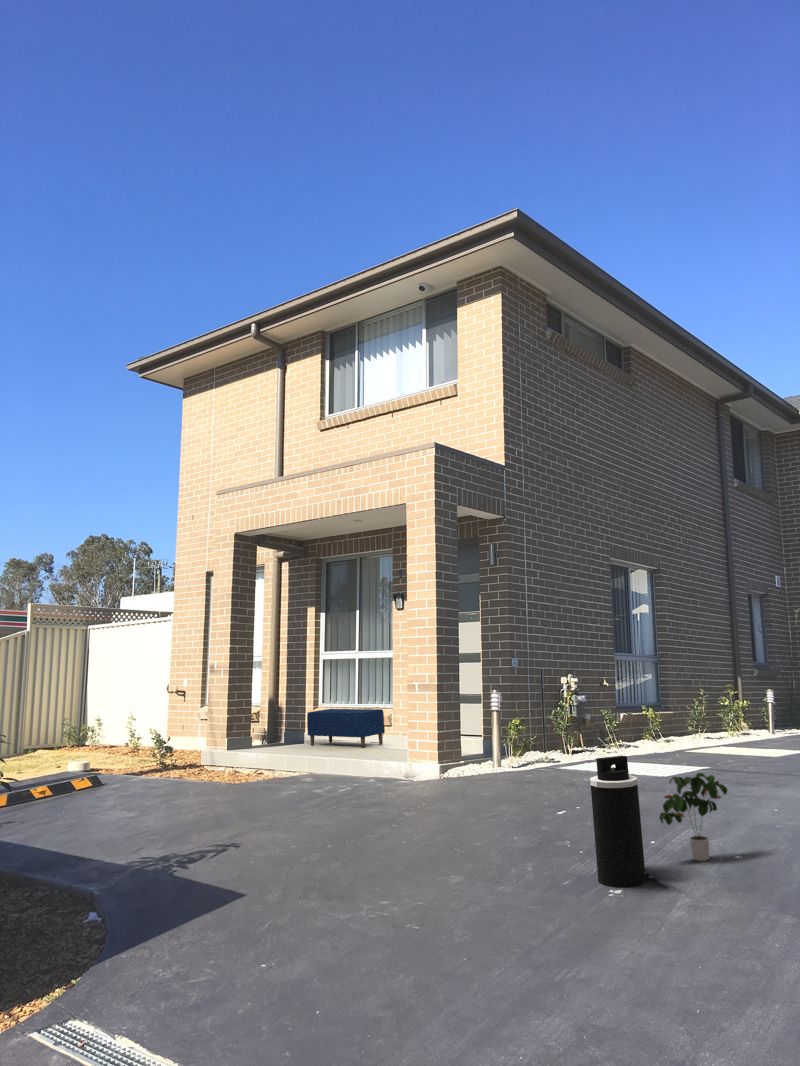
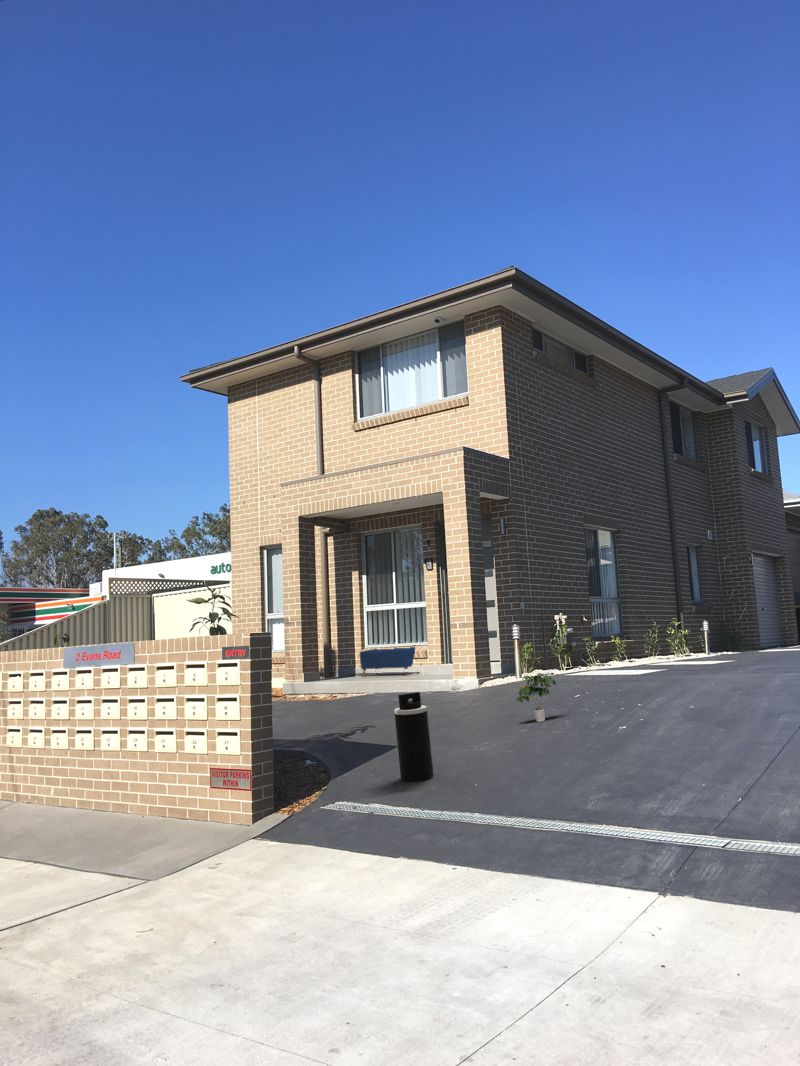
trash can: present [590,756,646,887] -> present [394,692,434,782]
potted plant: present [659,773,727,861] -> present [517,673,555,722]

